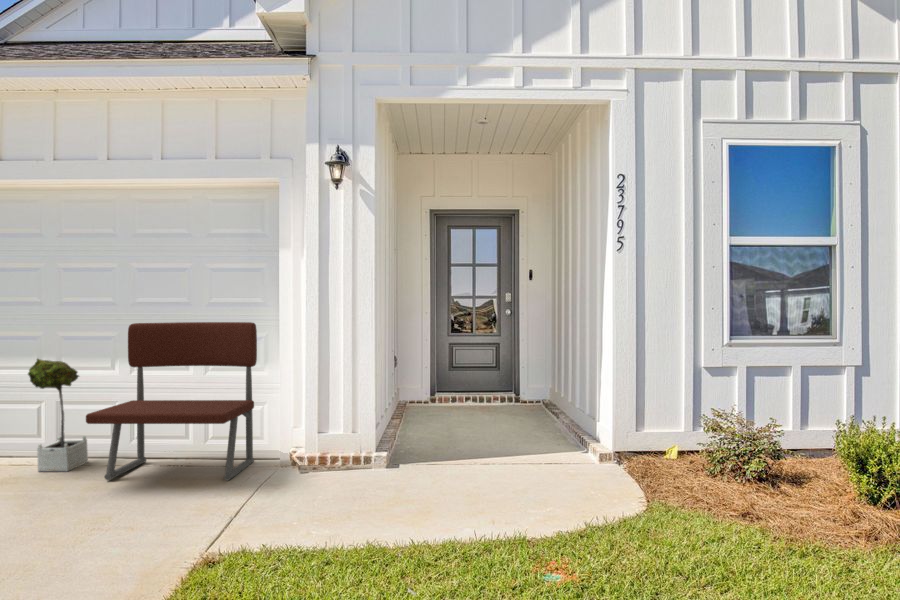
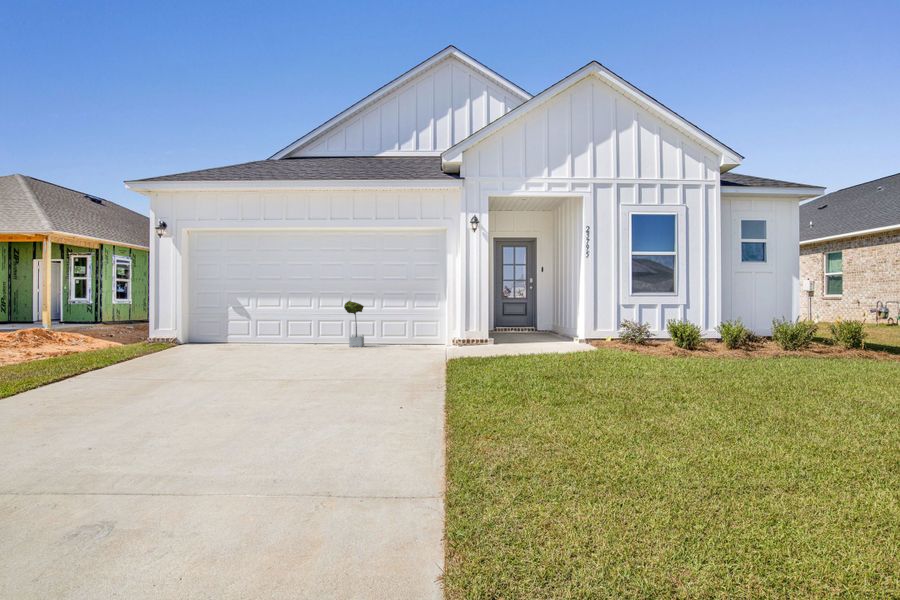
bench: present [86,322,257,480] -> none [380,286,437,348]

